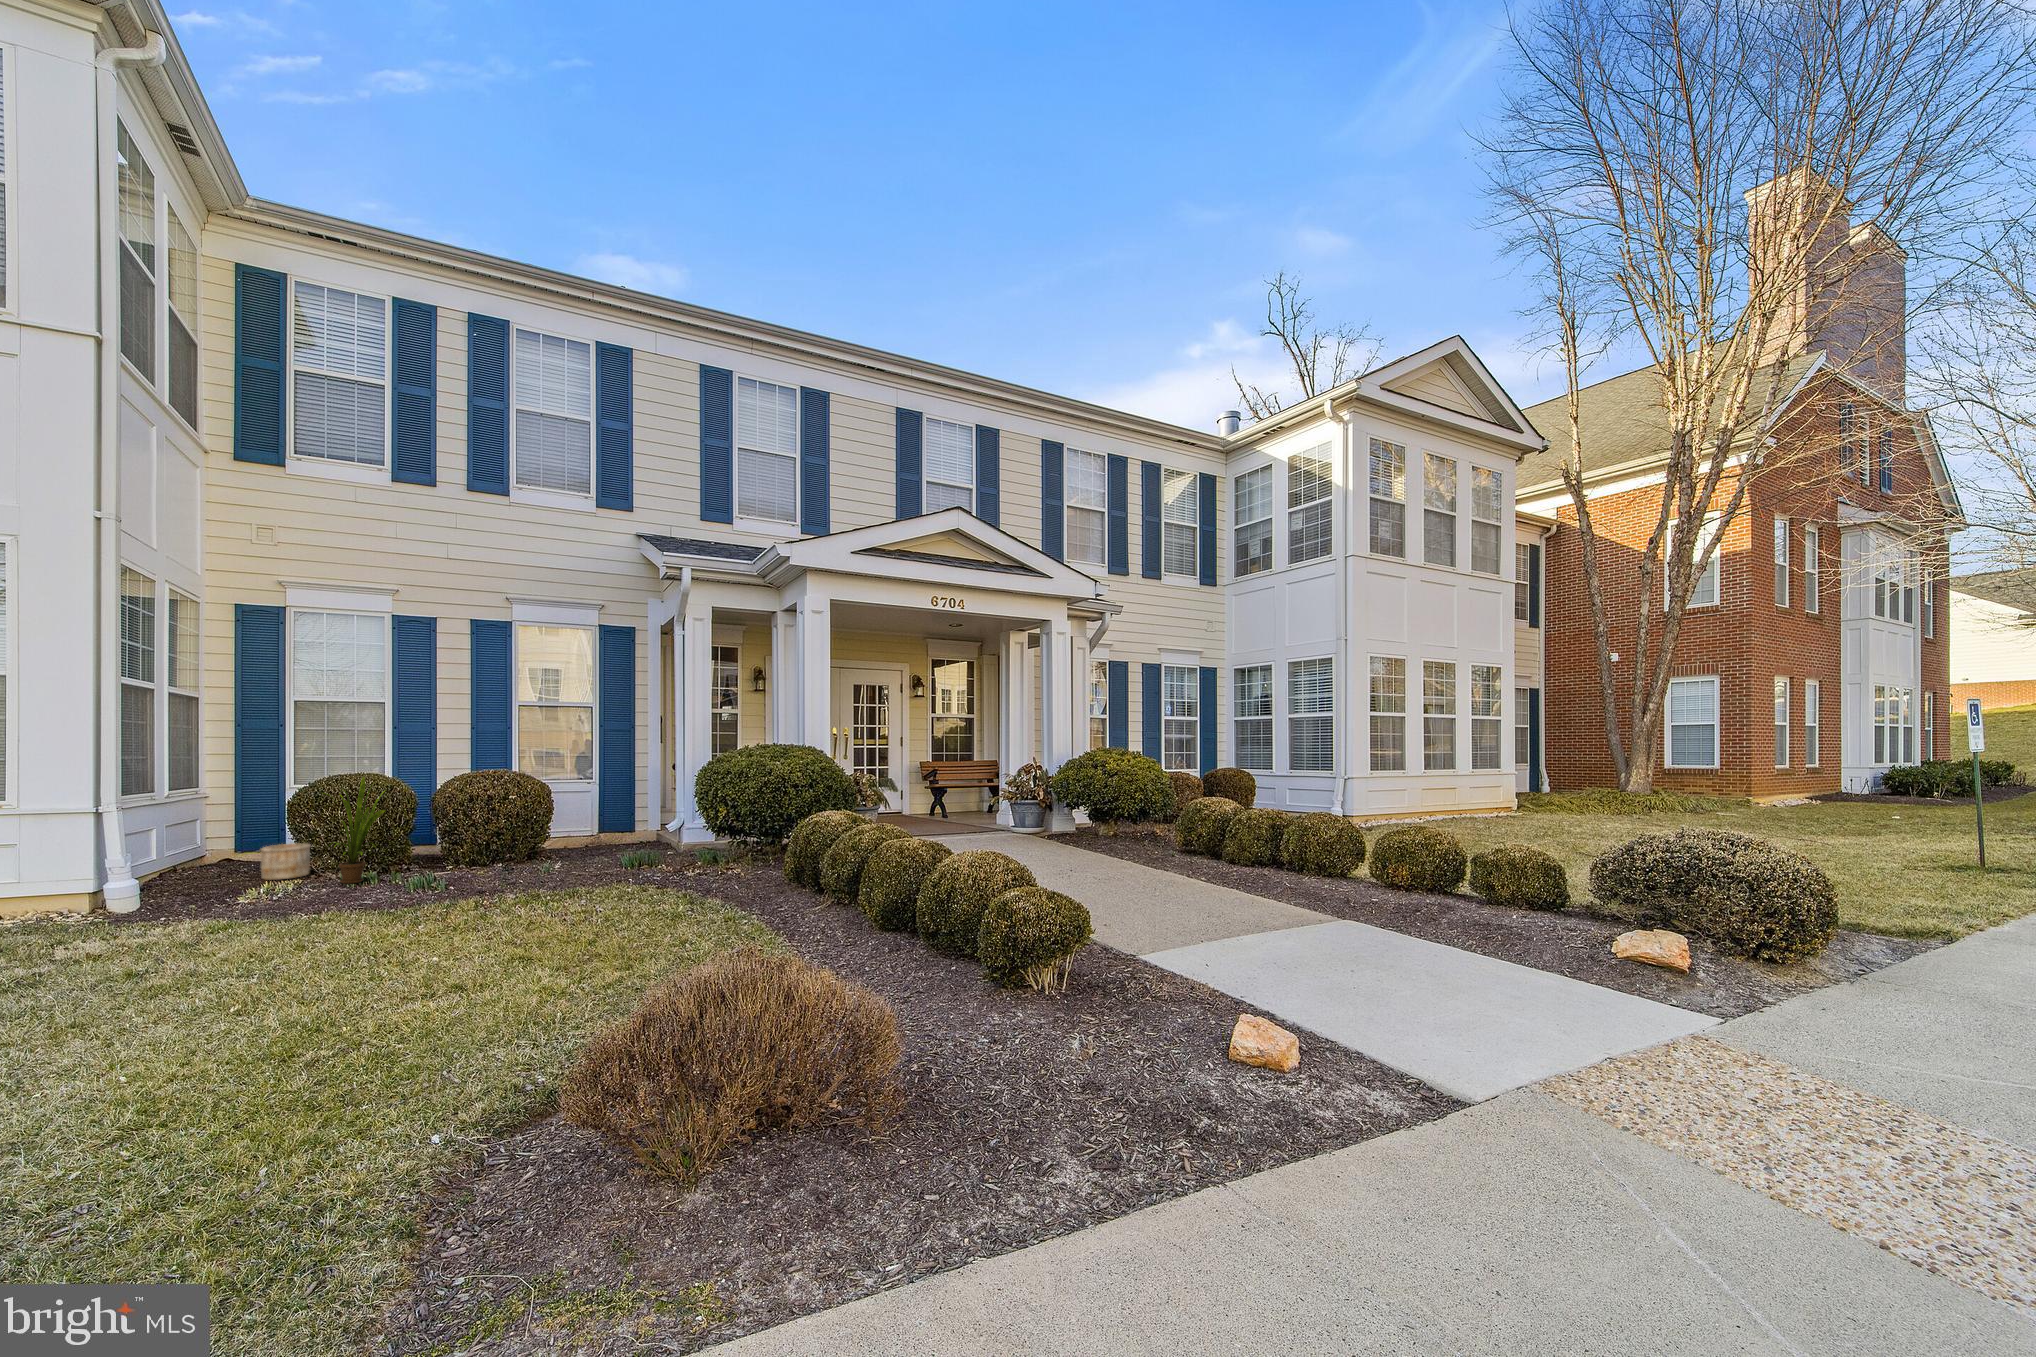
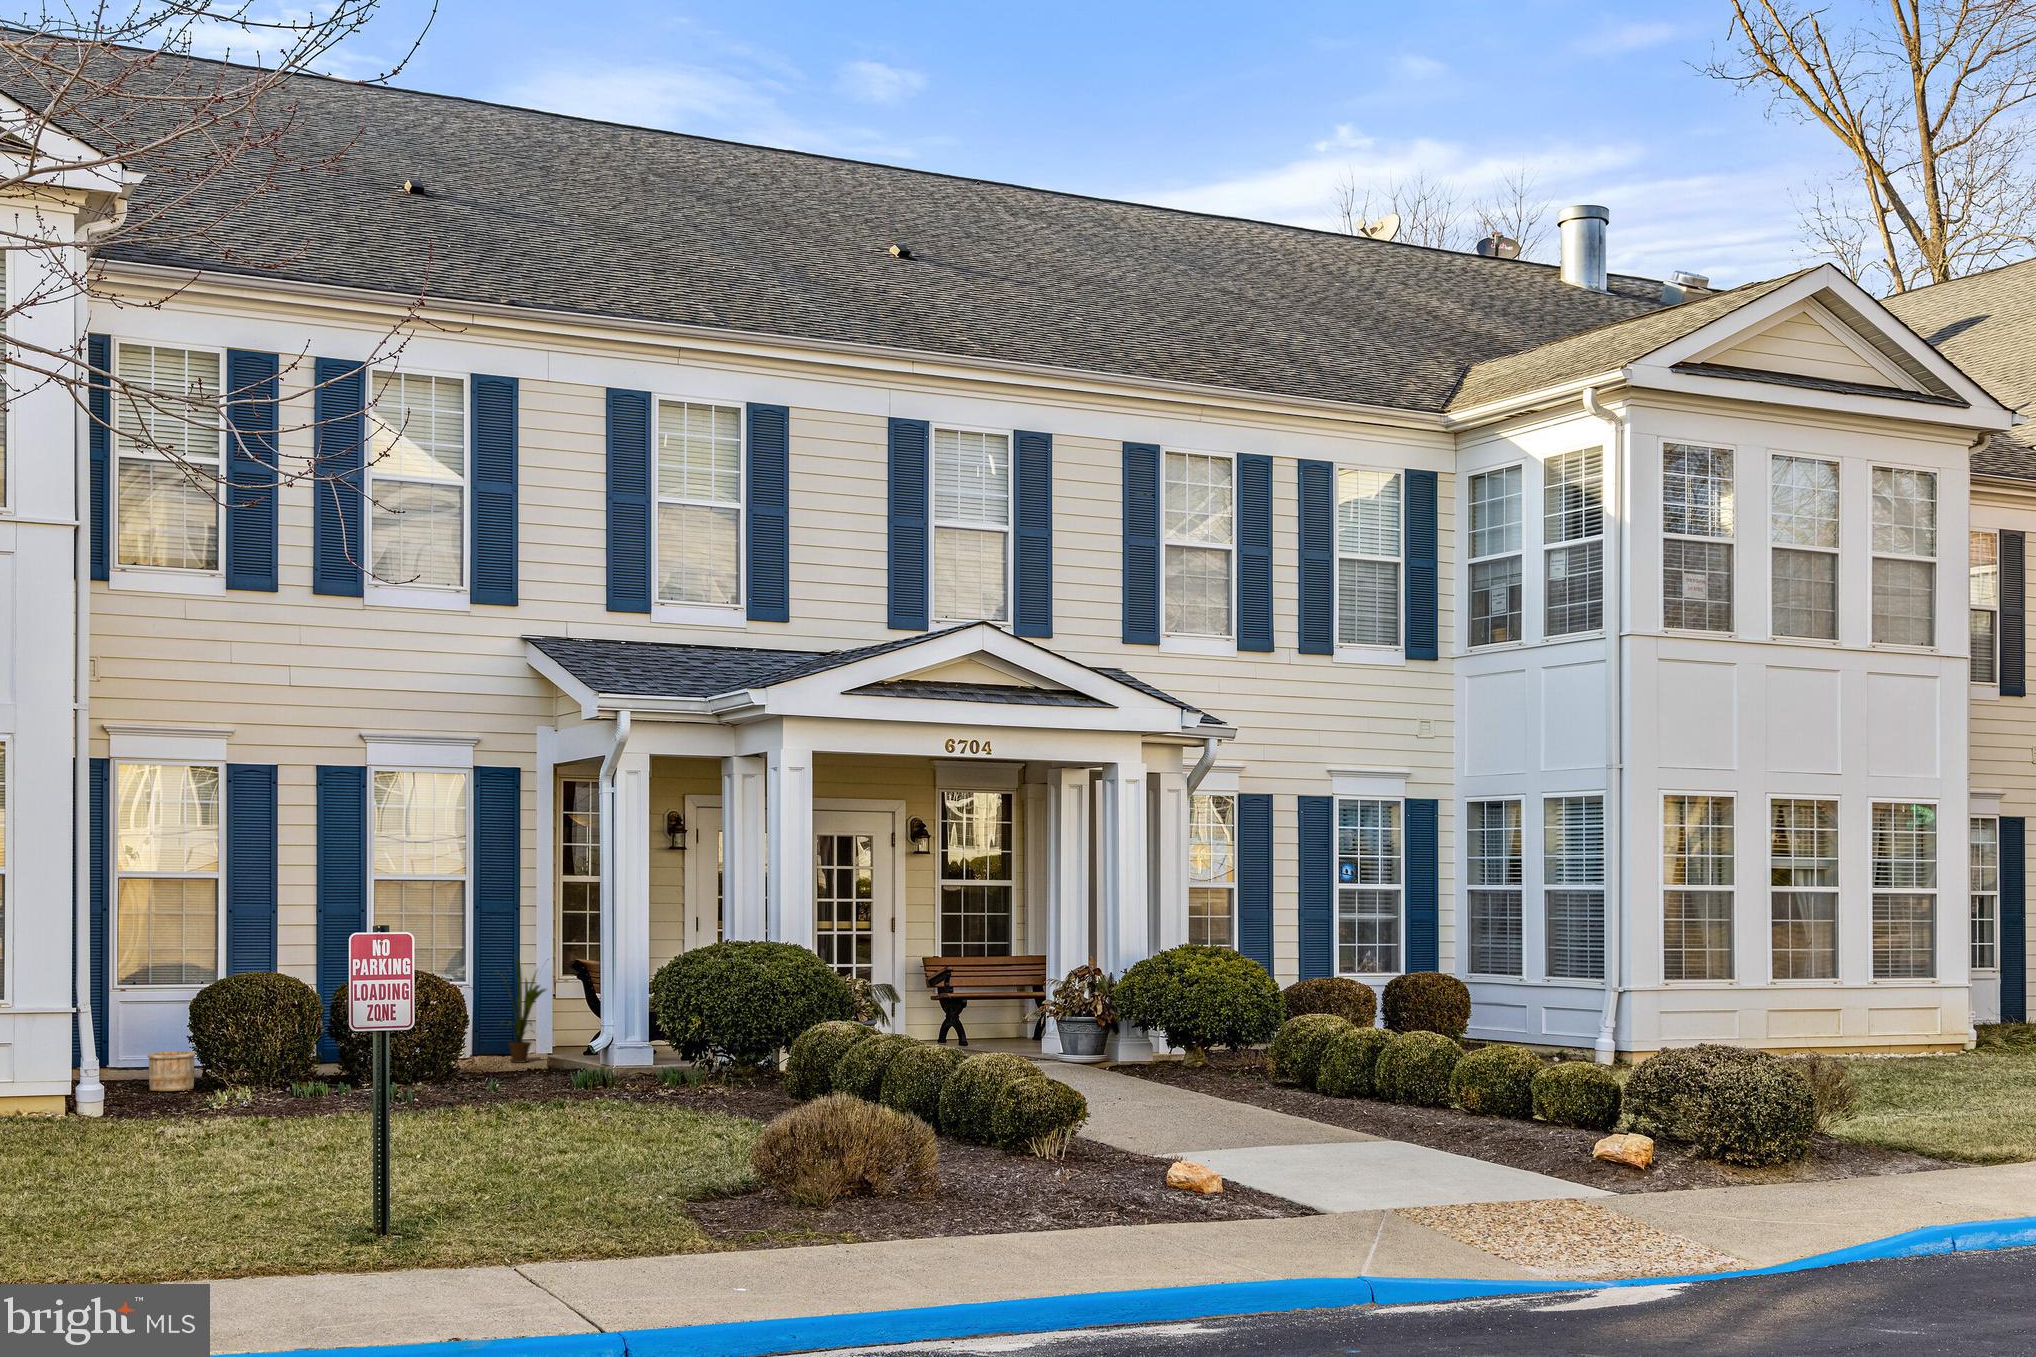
house plant: present [323,776,386,884] -> present [501,957,546,1063]

